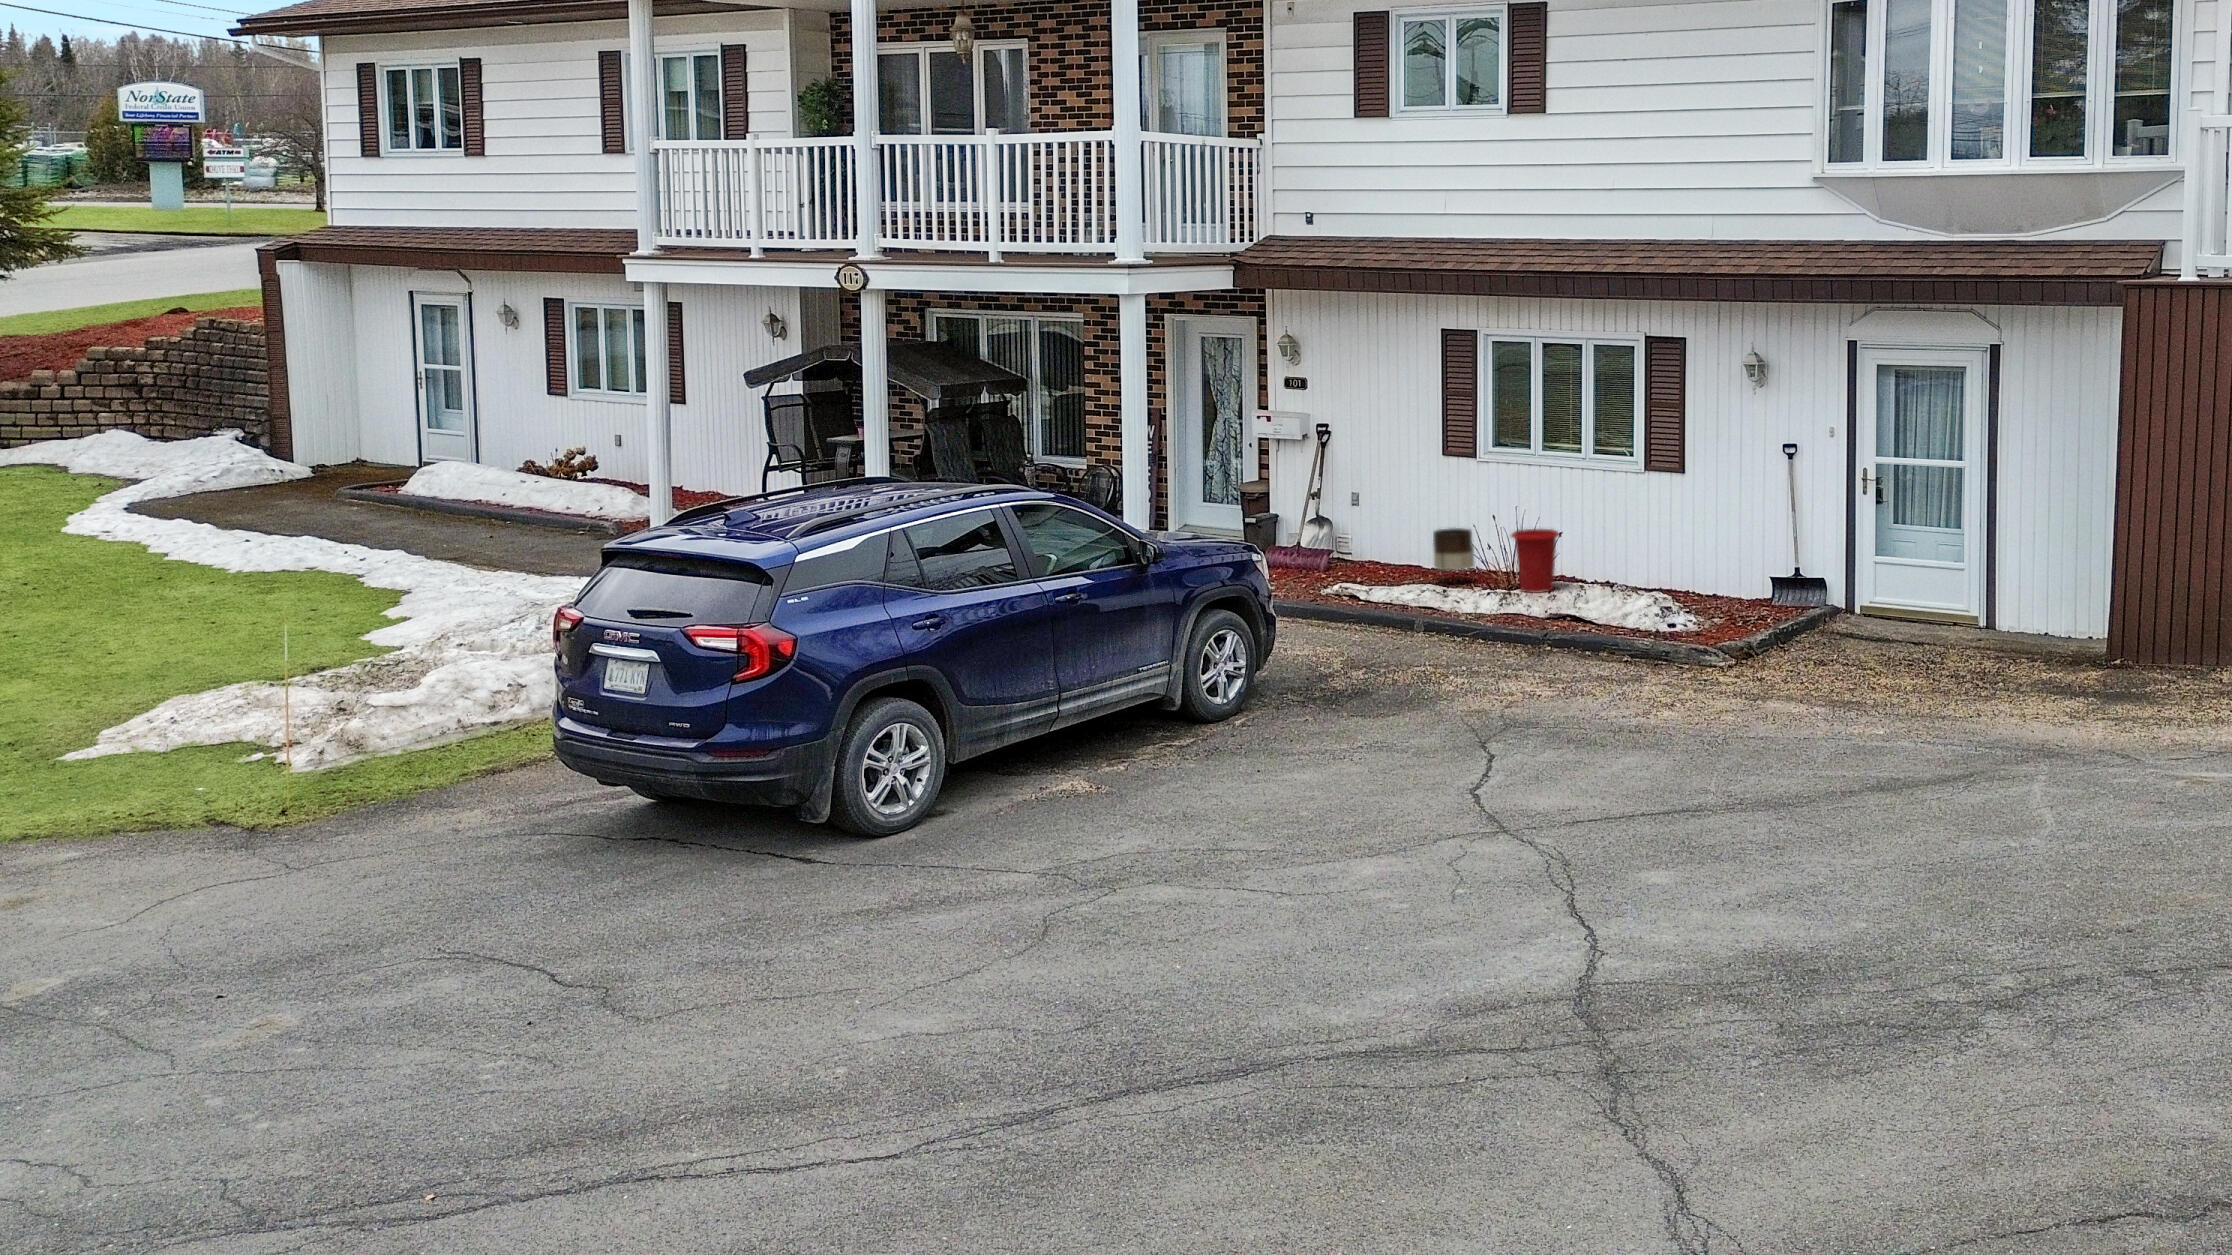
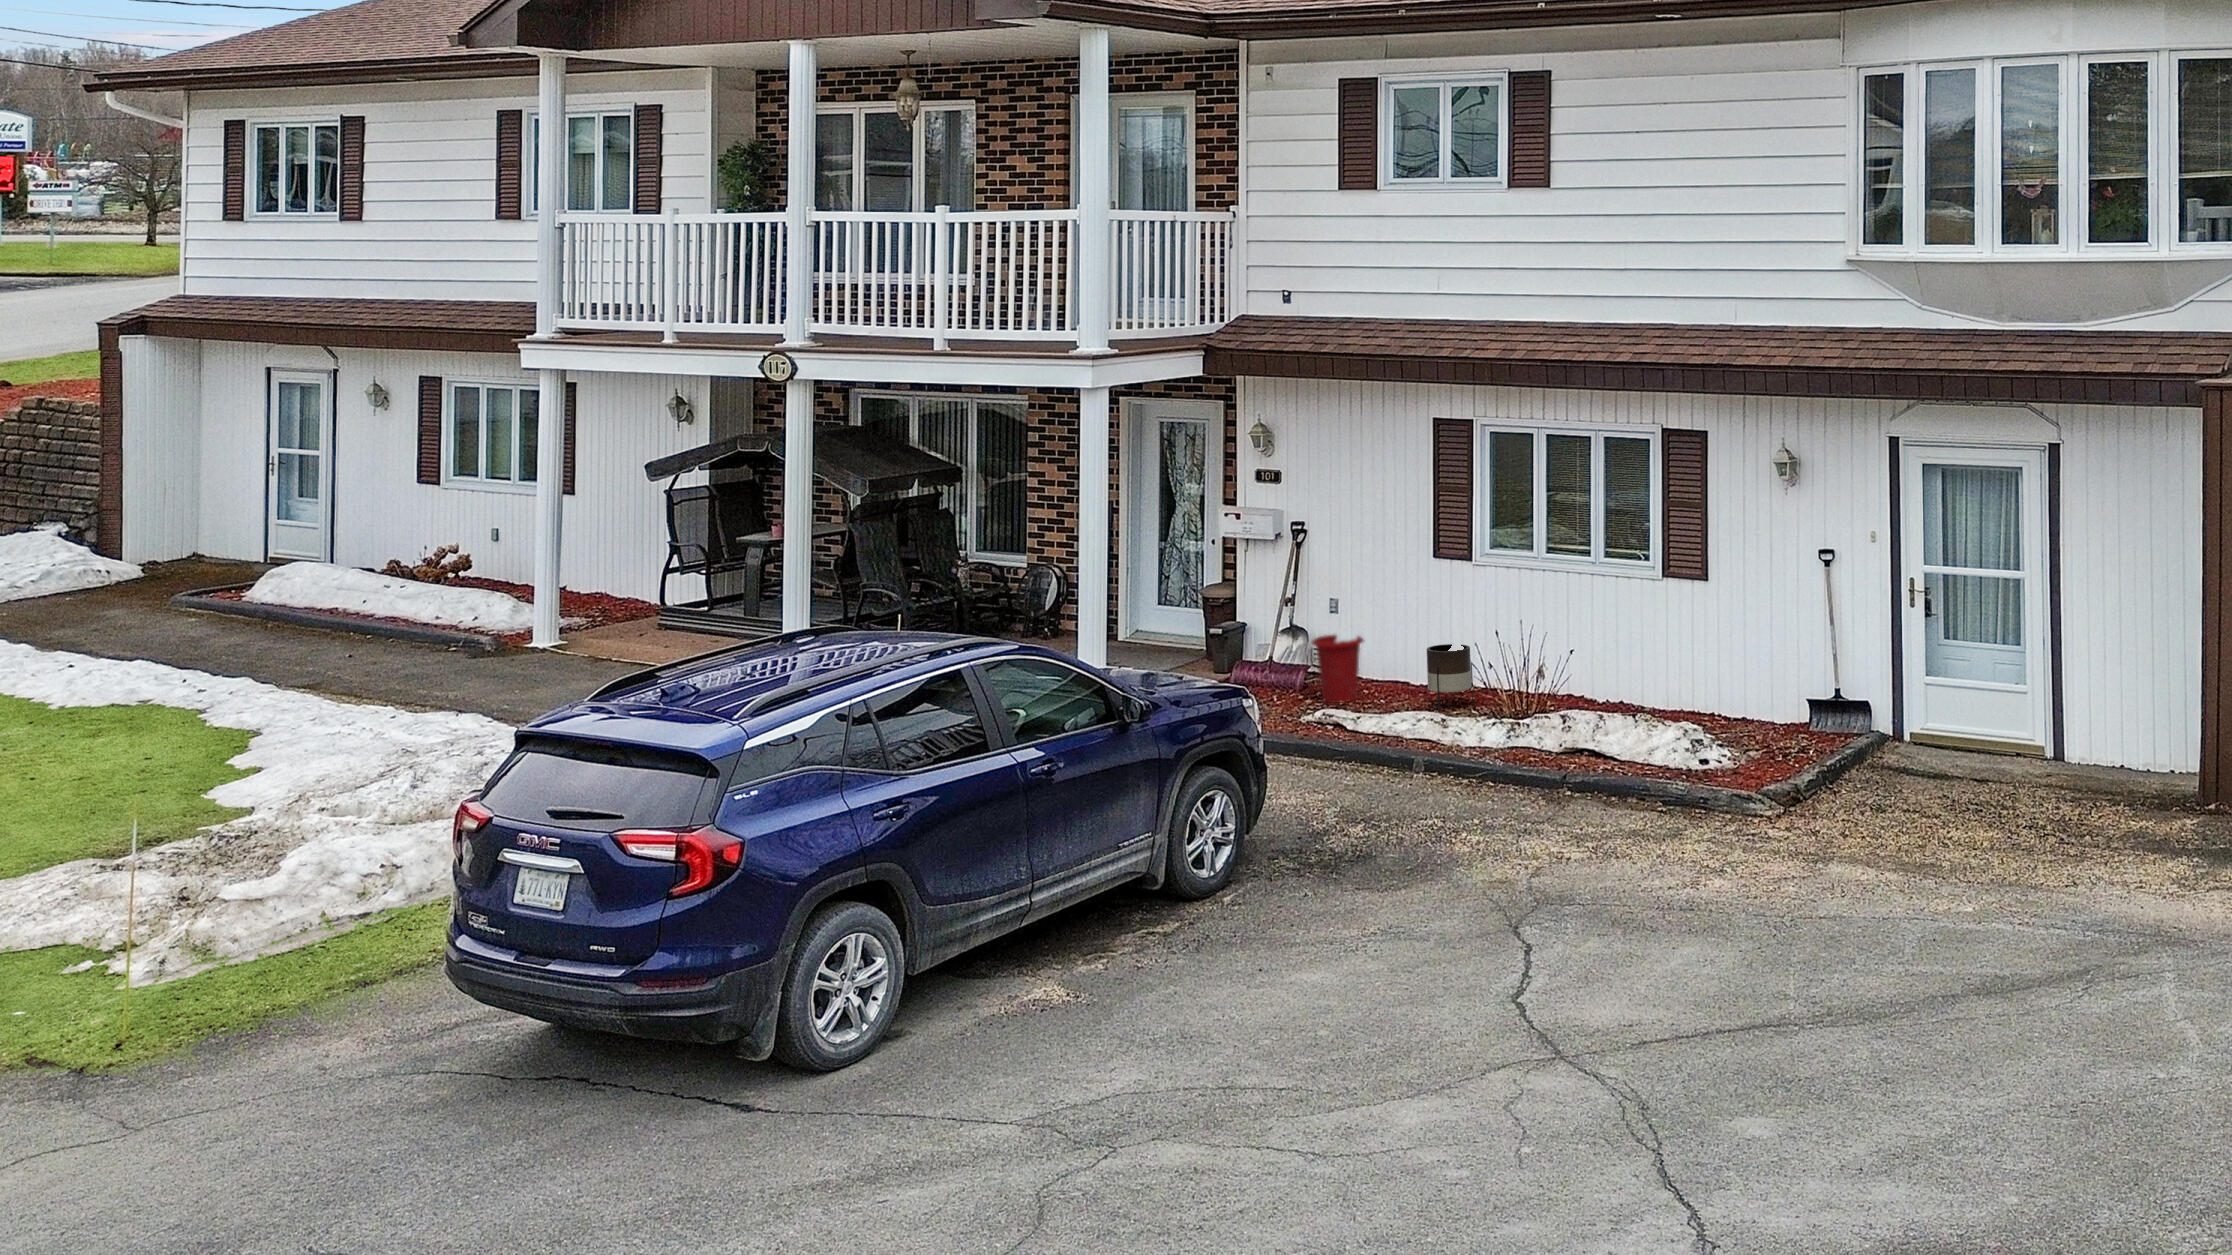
waste bin: present [1511,529,1560,593] -> present [1312,635,1364,703]

